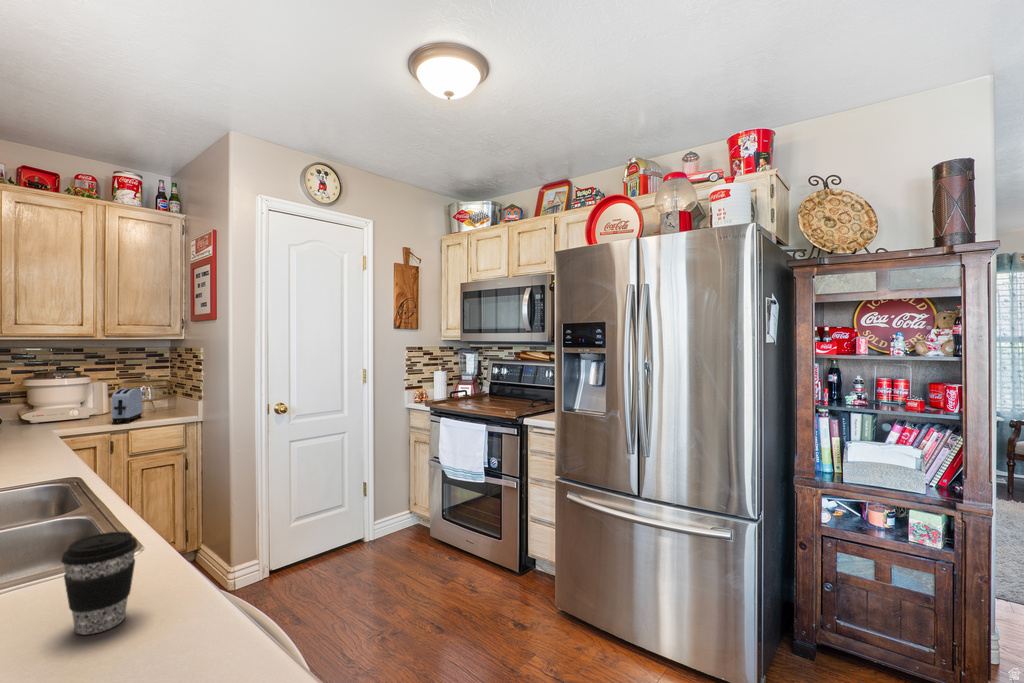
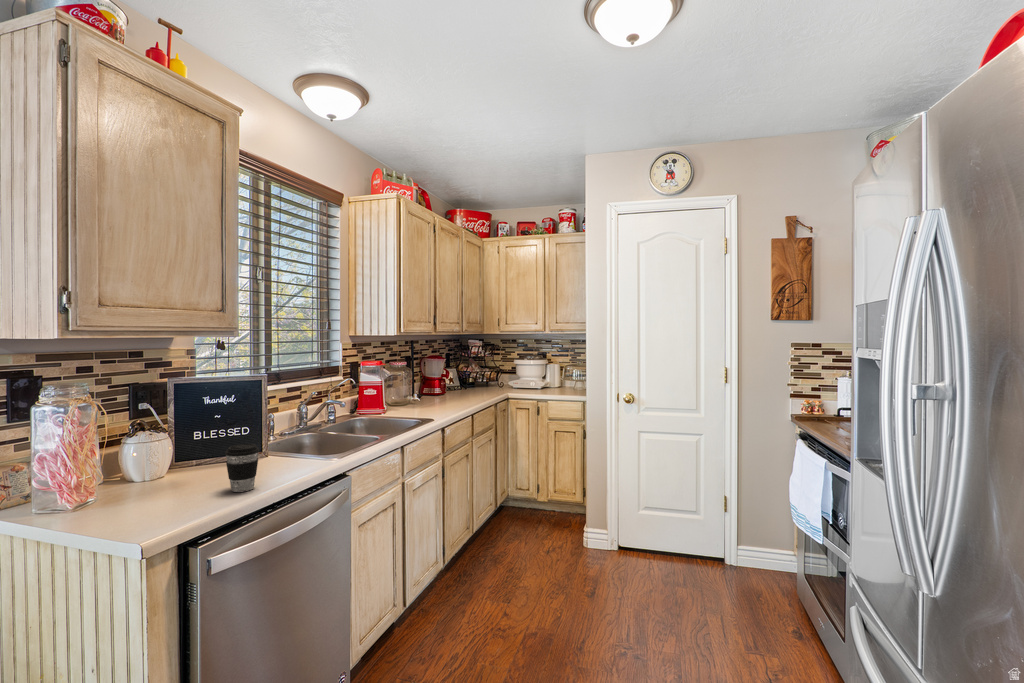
toaster: present [112,389,142,424] -> none [535,371,563,396]

